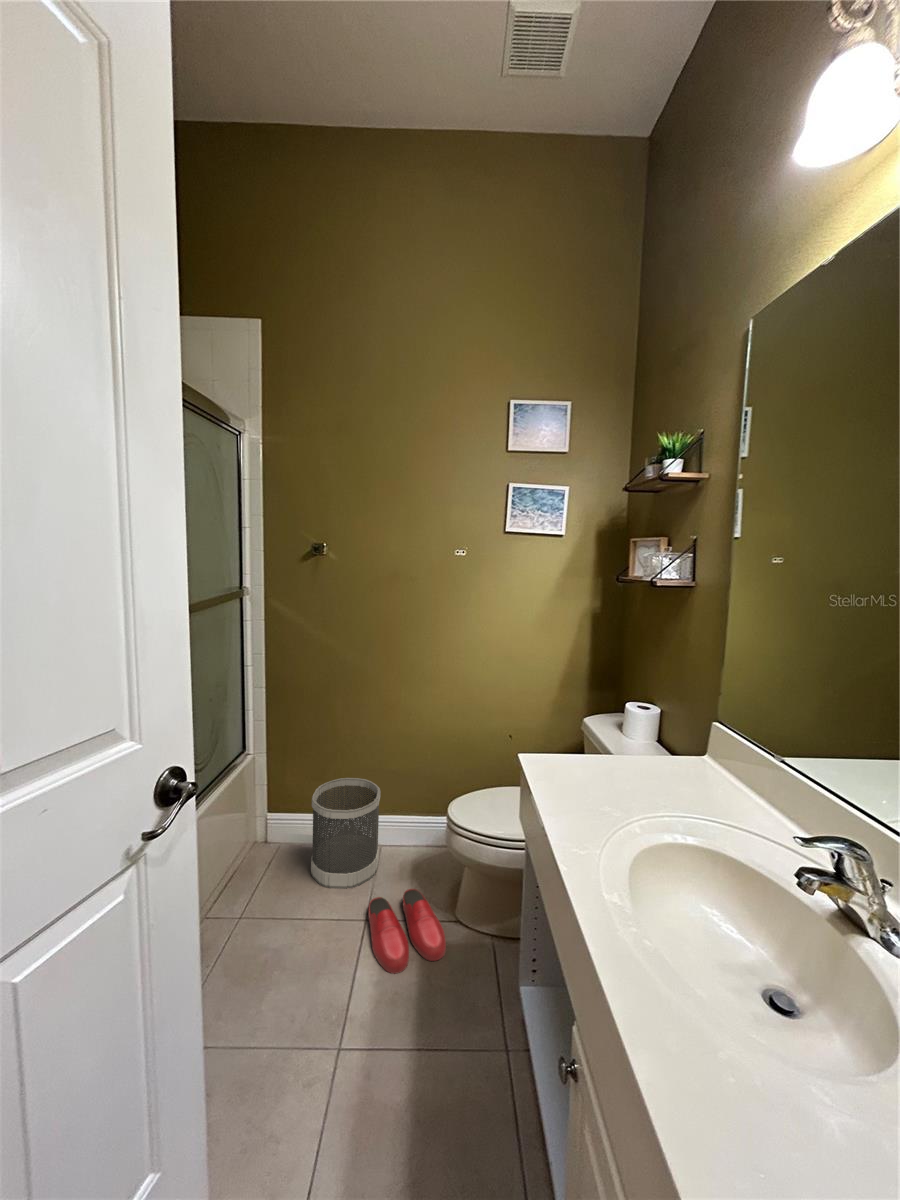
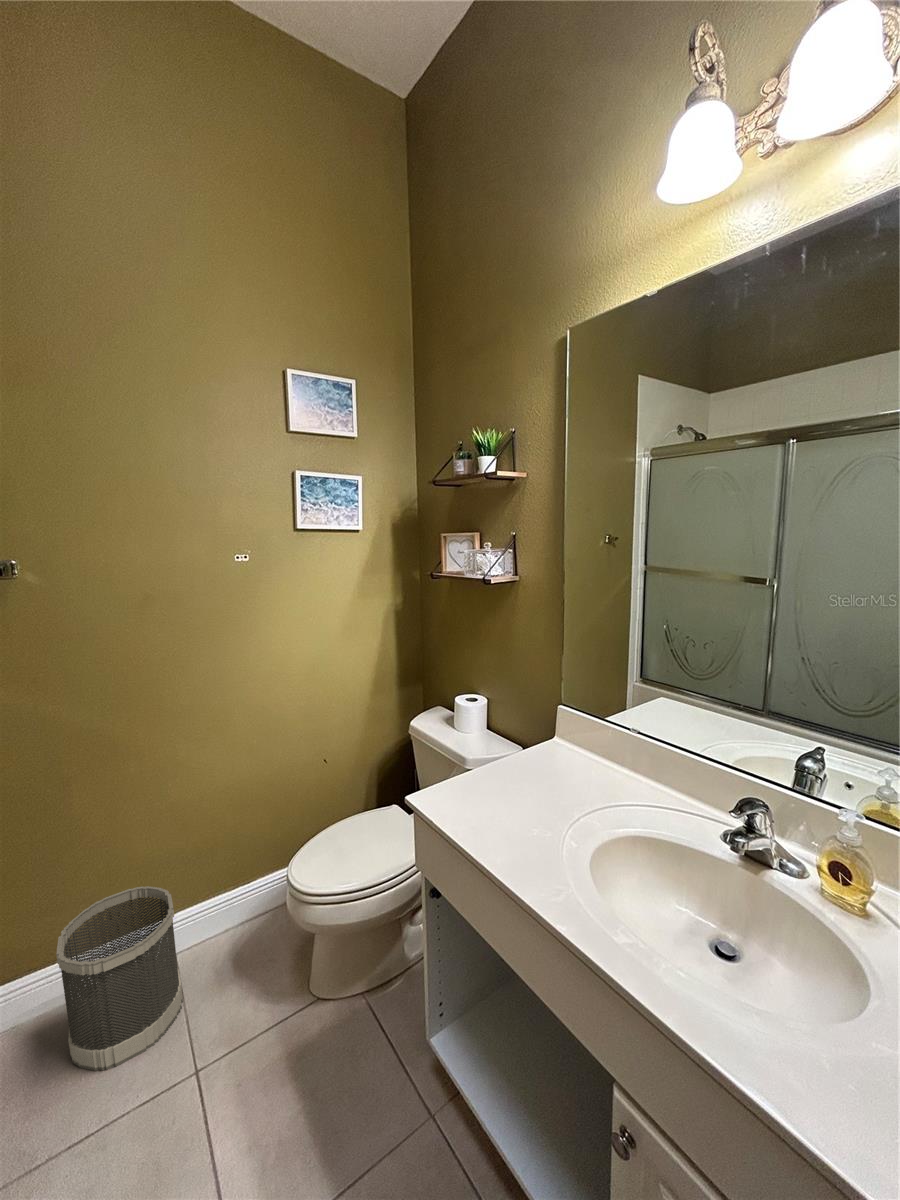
slippers: present [368,889,446,974] -> none [195,995,319,1129]

